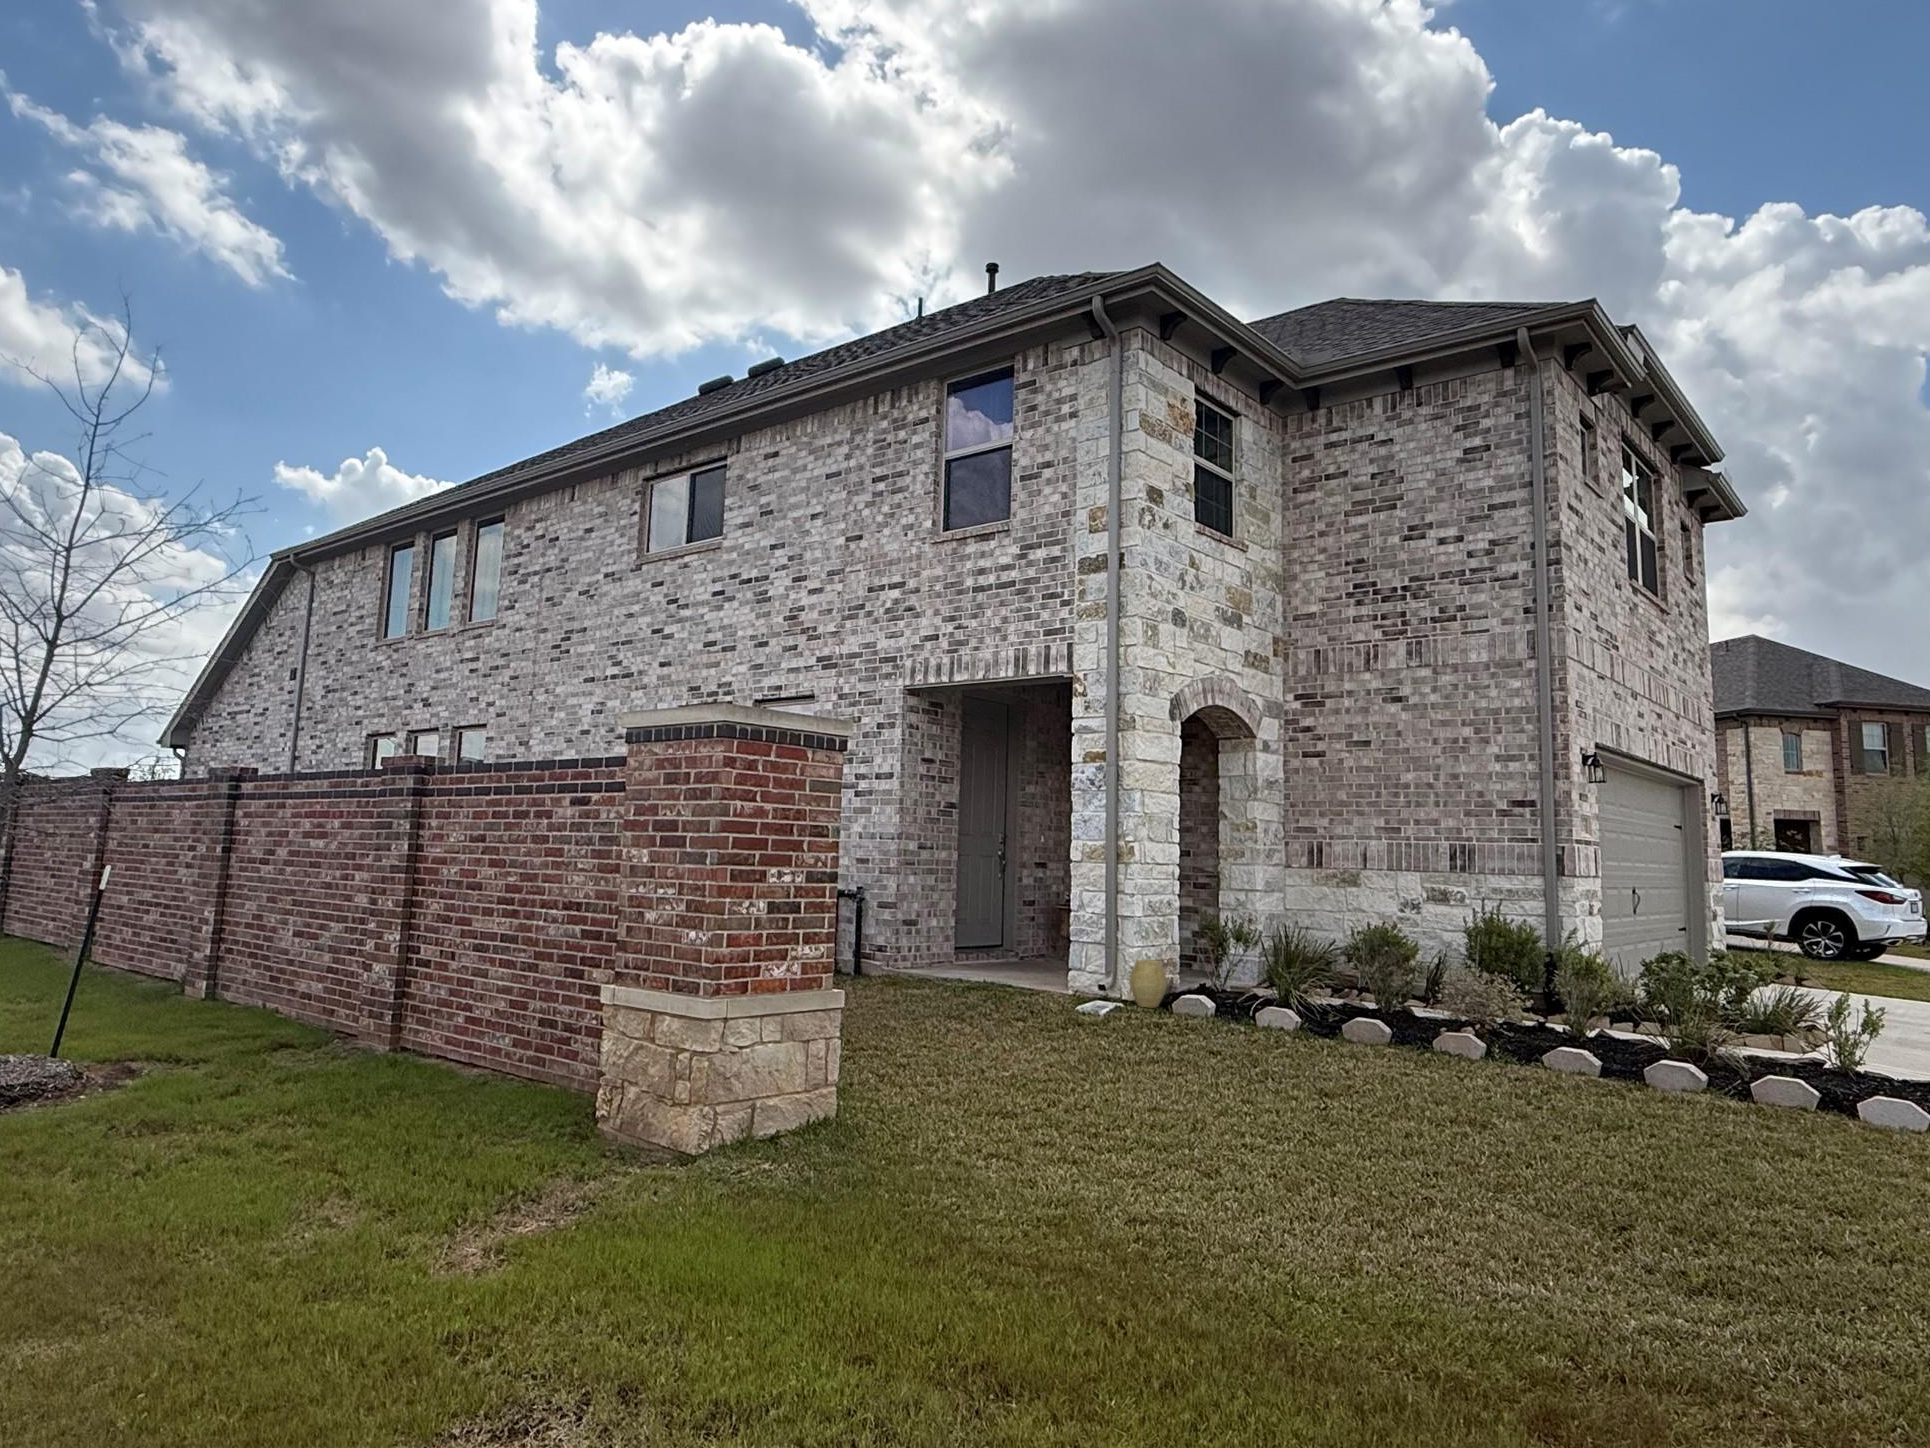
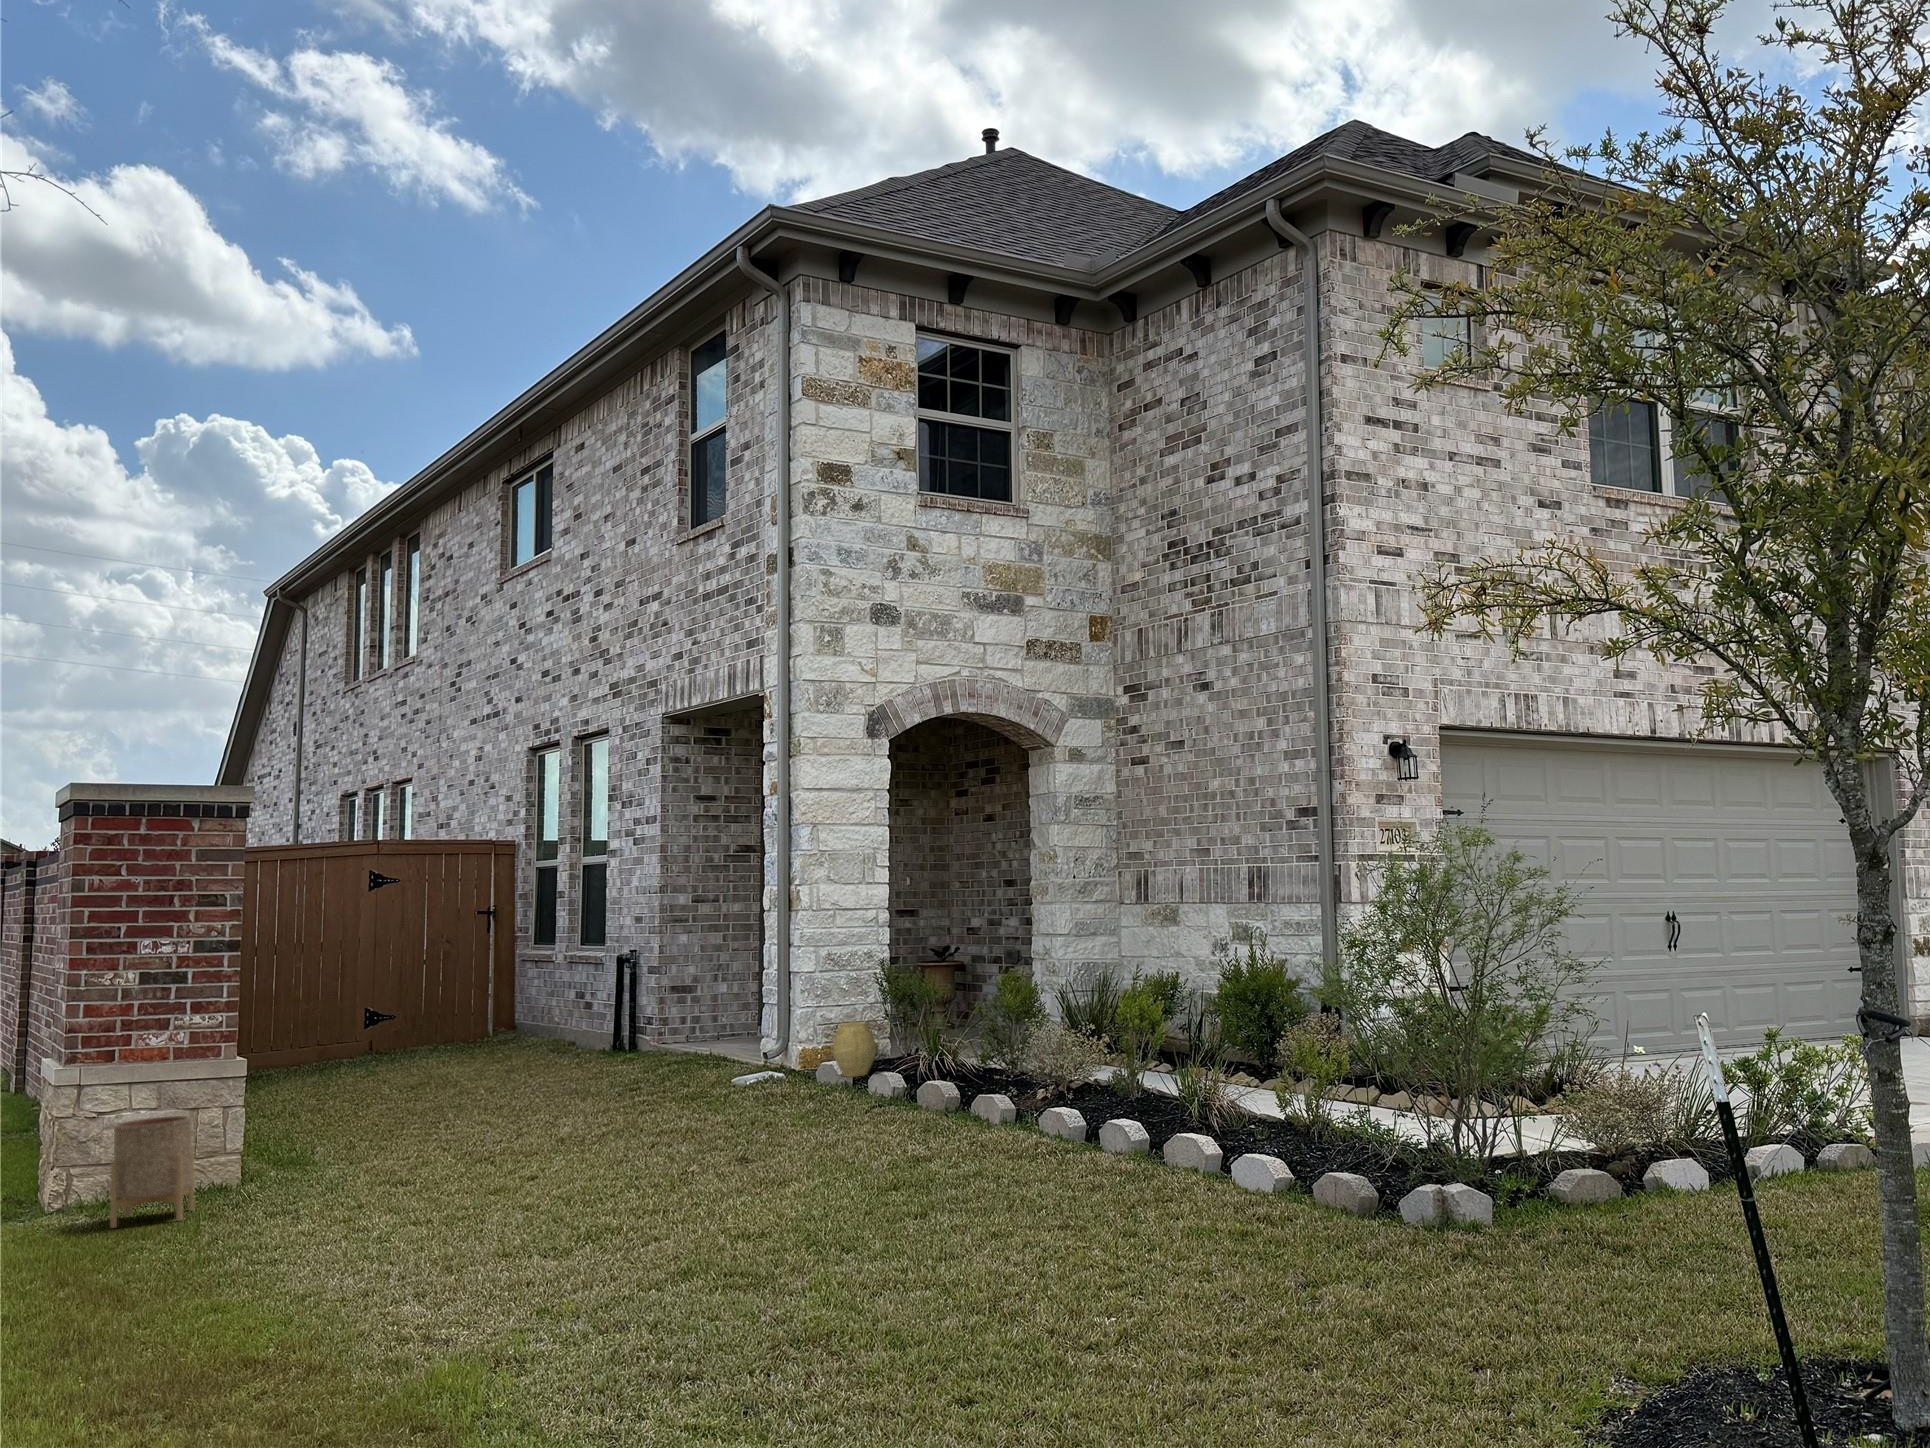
planter: none [755,1053,840,1177] -> present [110,1116,194,1228]

